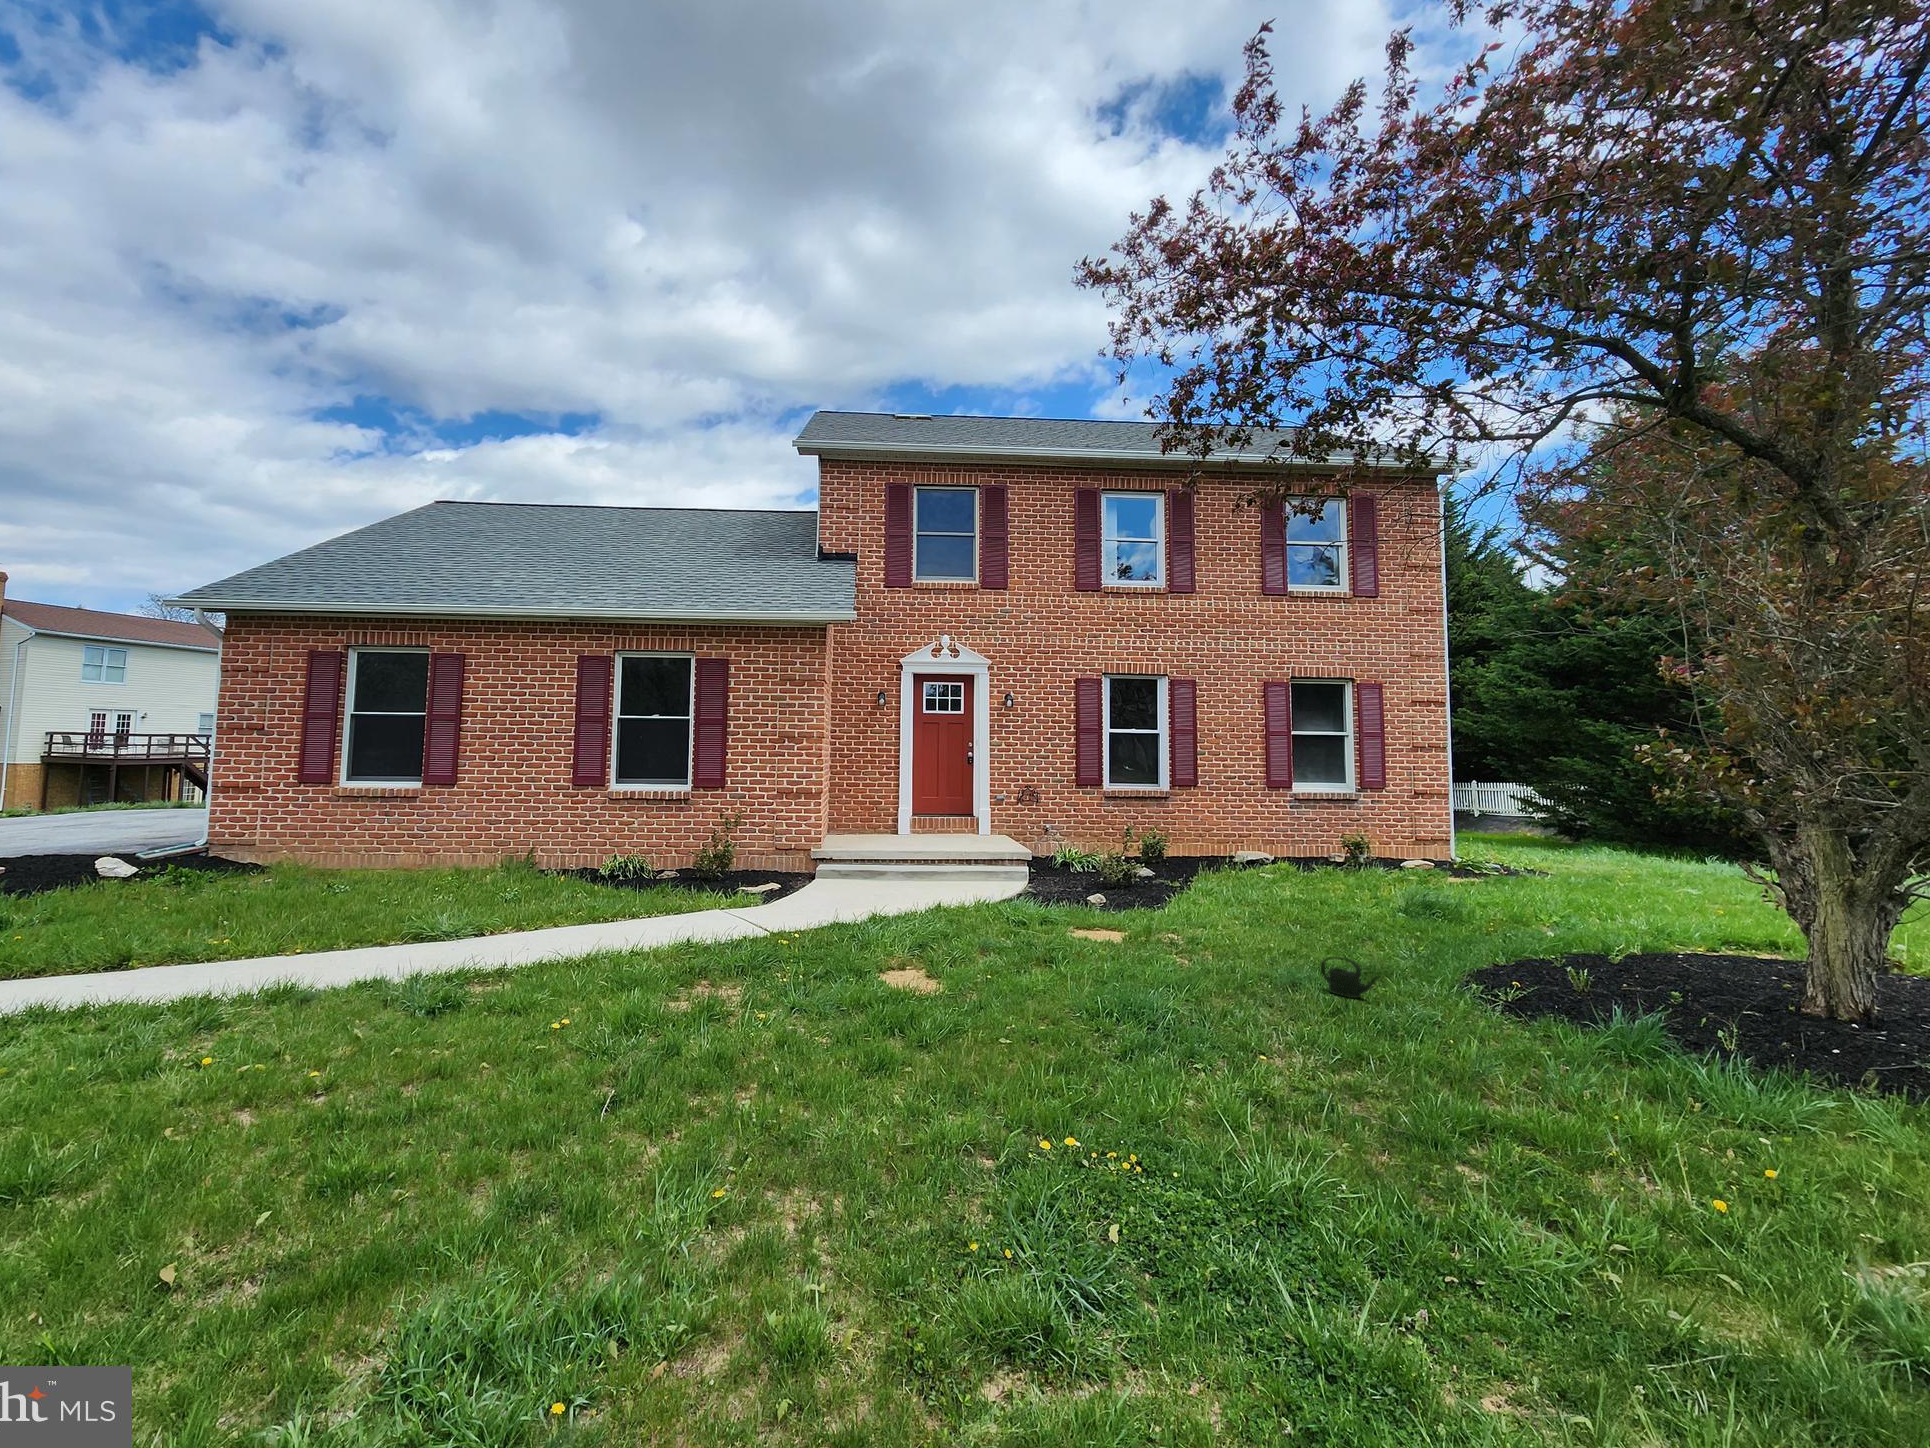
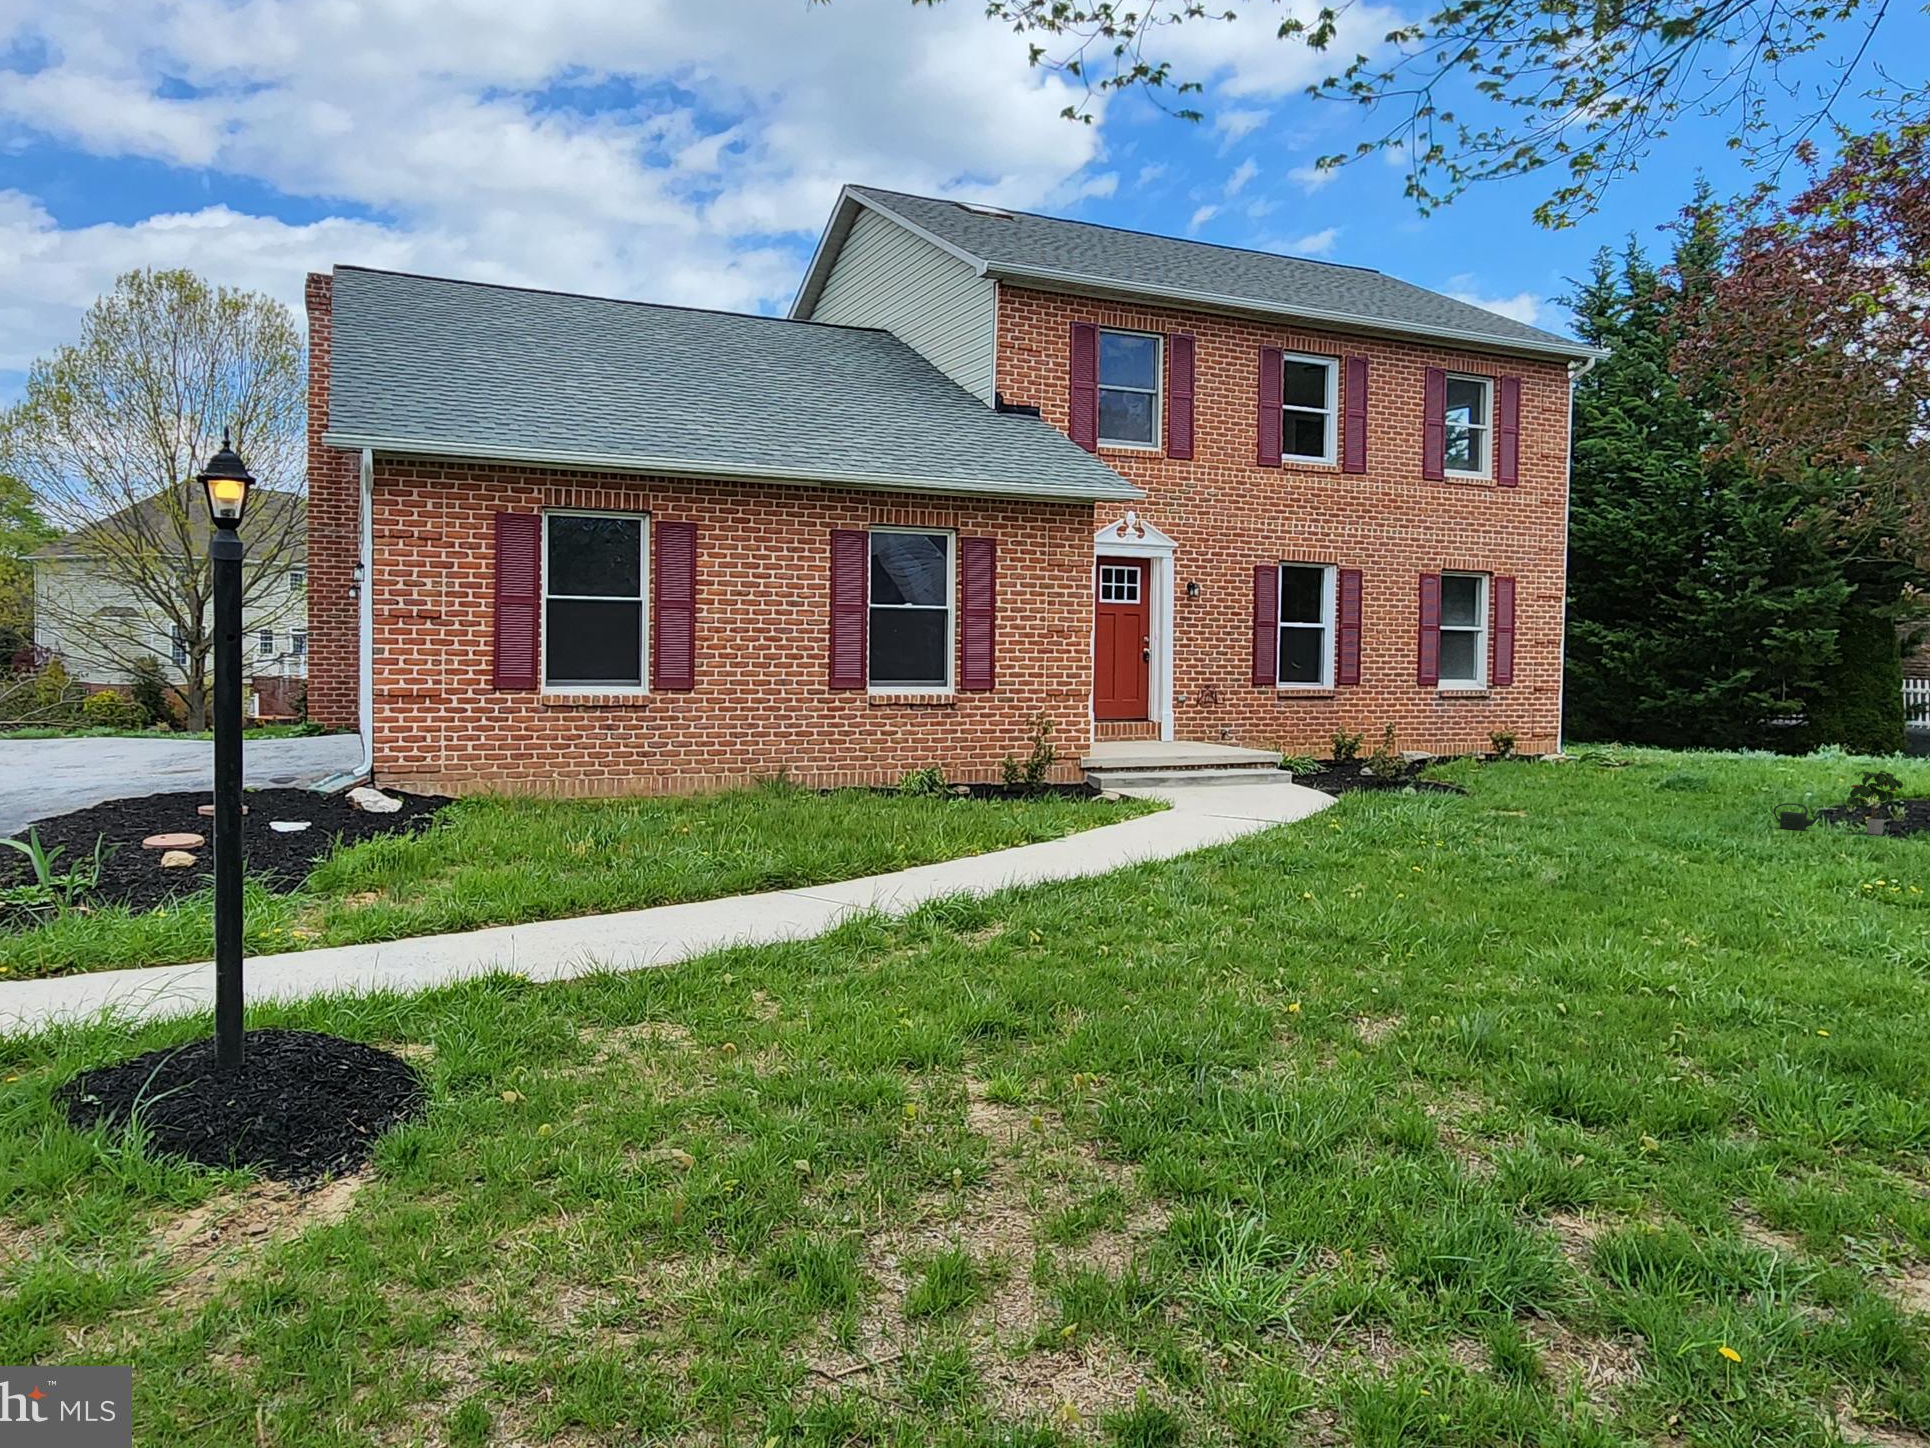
potted plant: none [1402,920,1502,1020] -> present [1847,770,1903,835]

